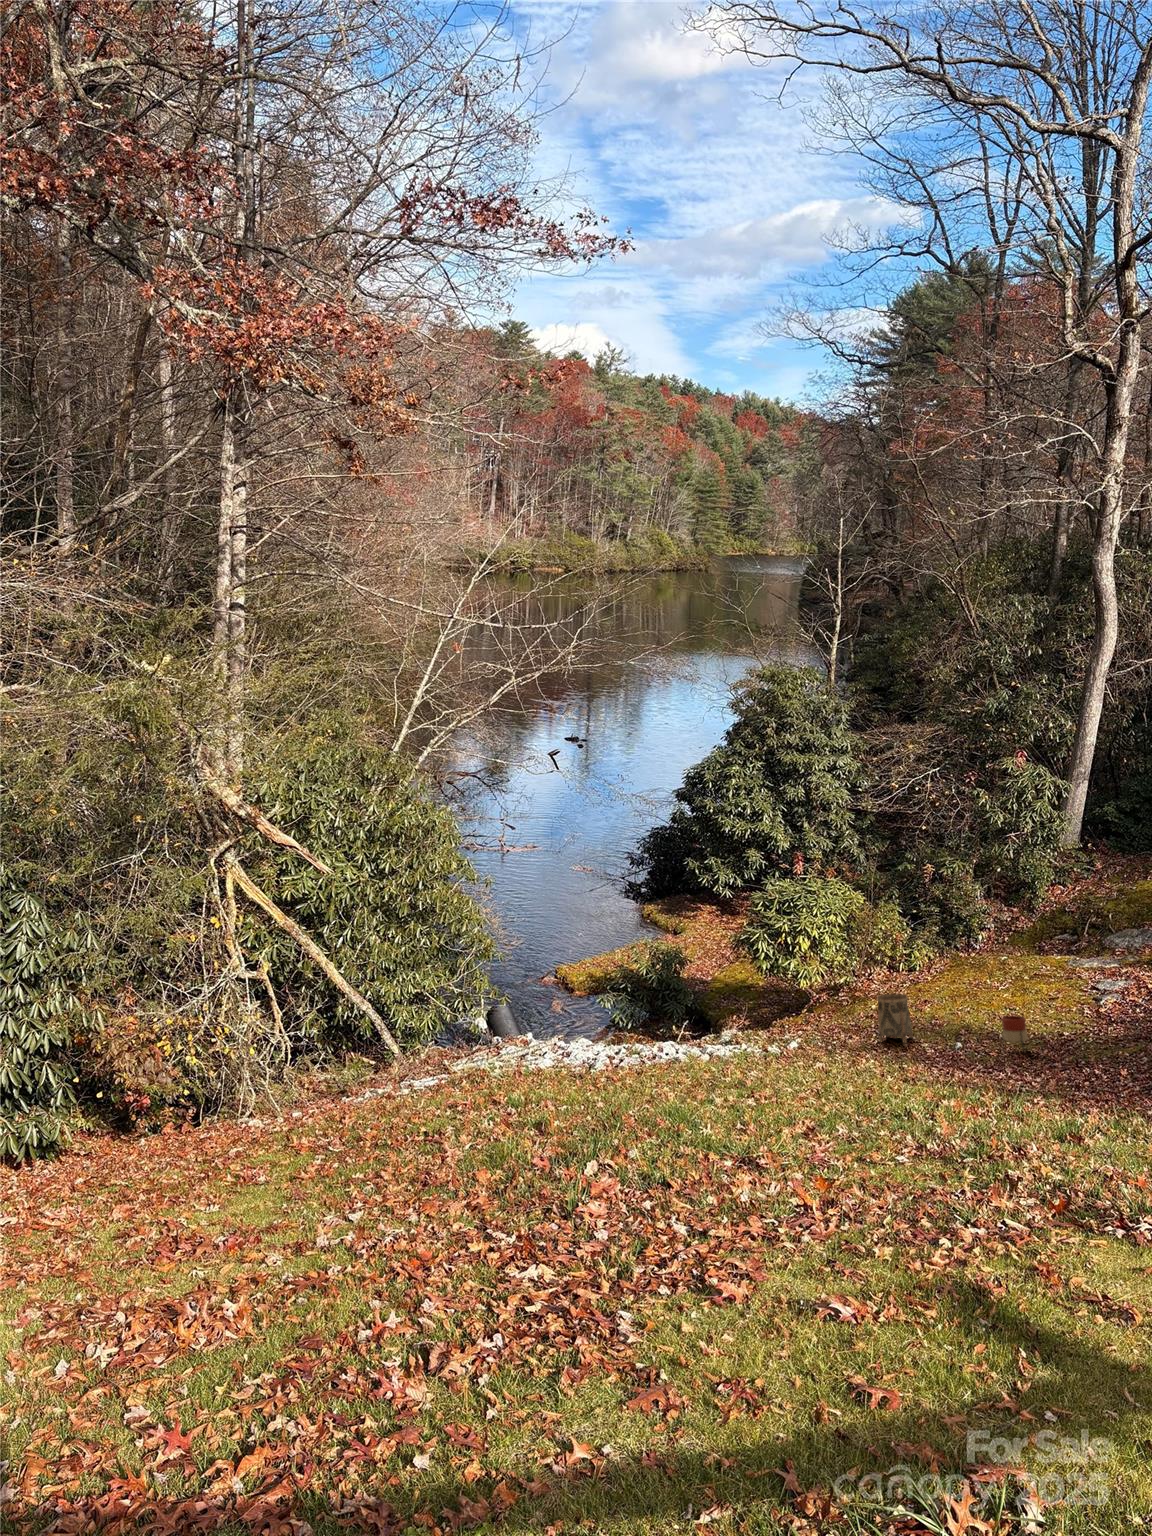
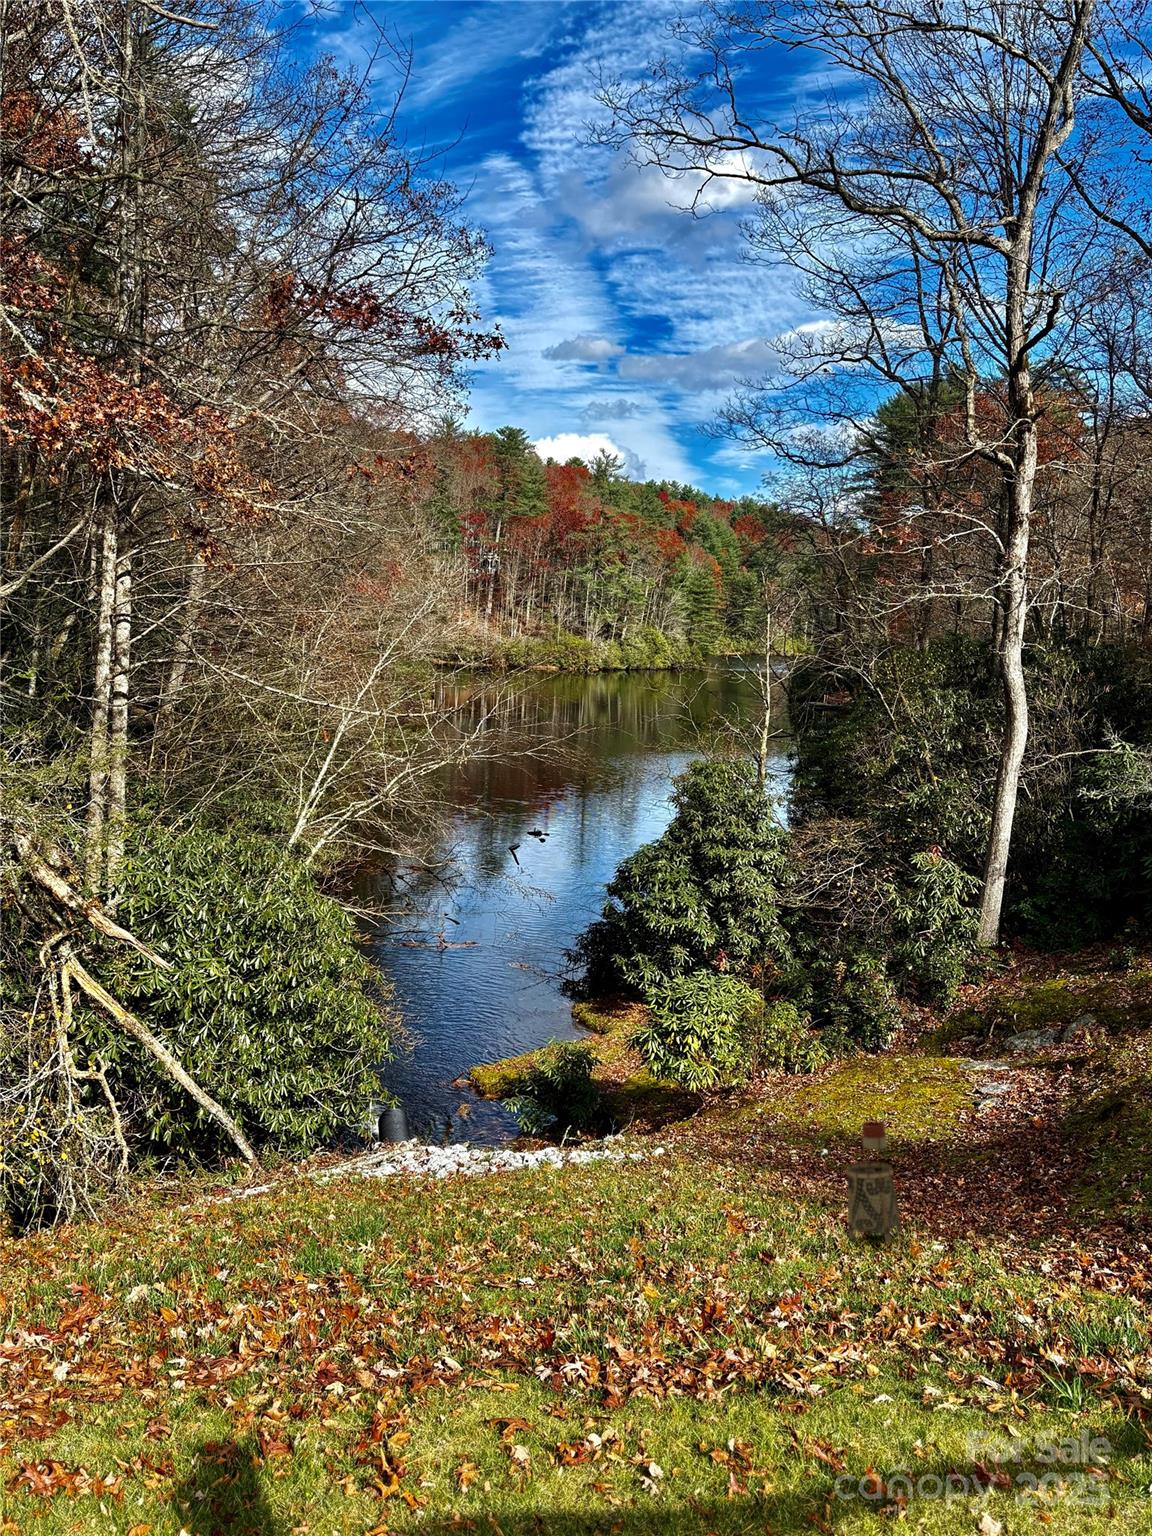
basket: present [877,993,913,1043] -> present [846,1162,902,1244]

